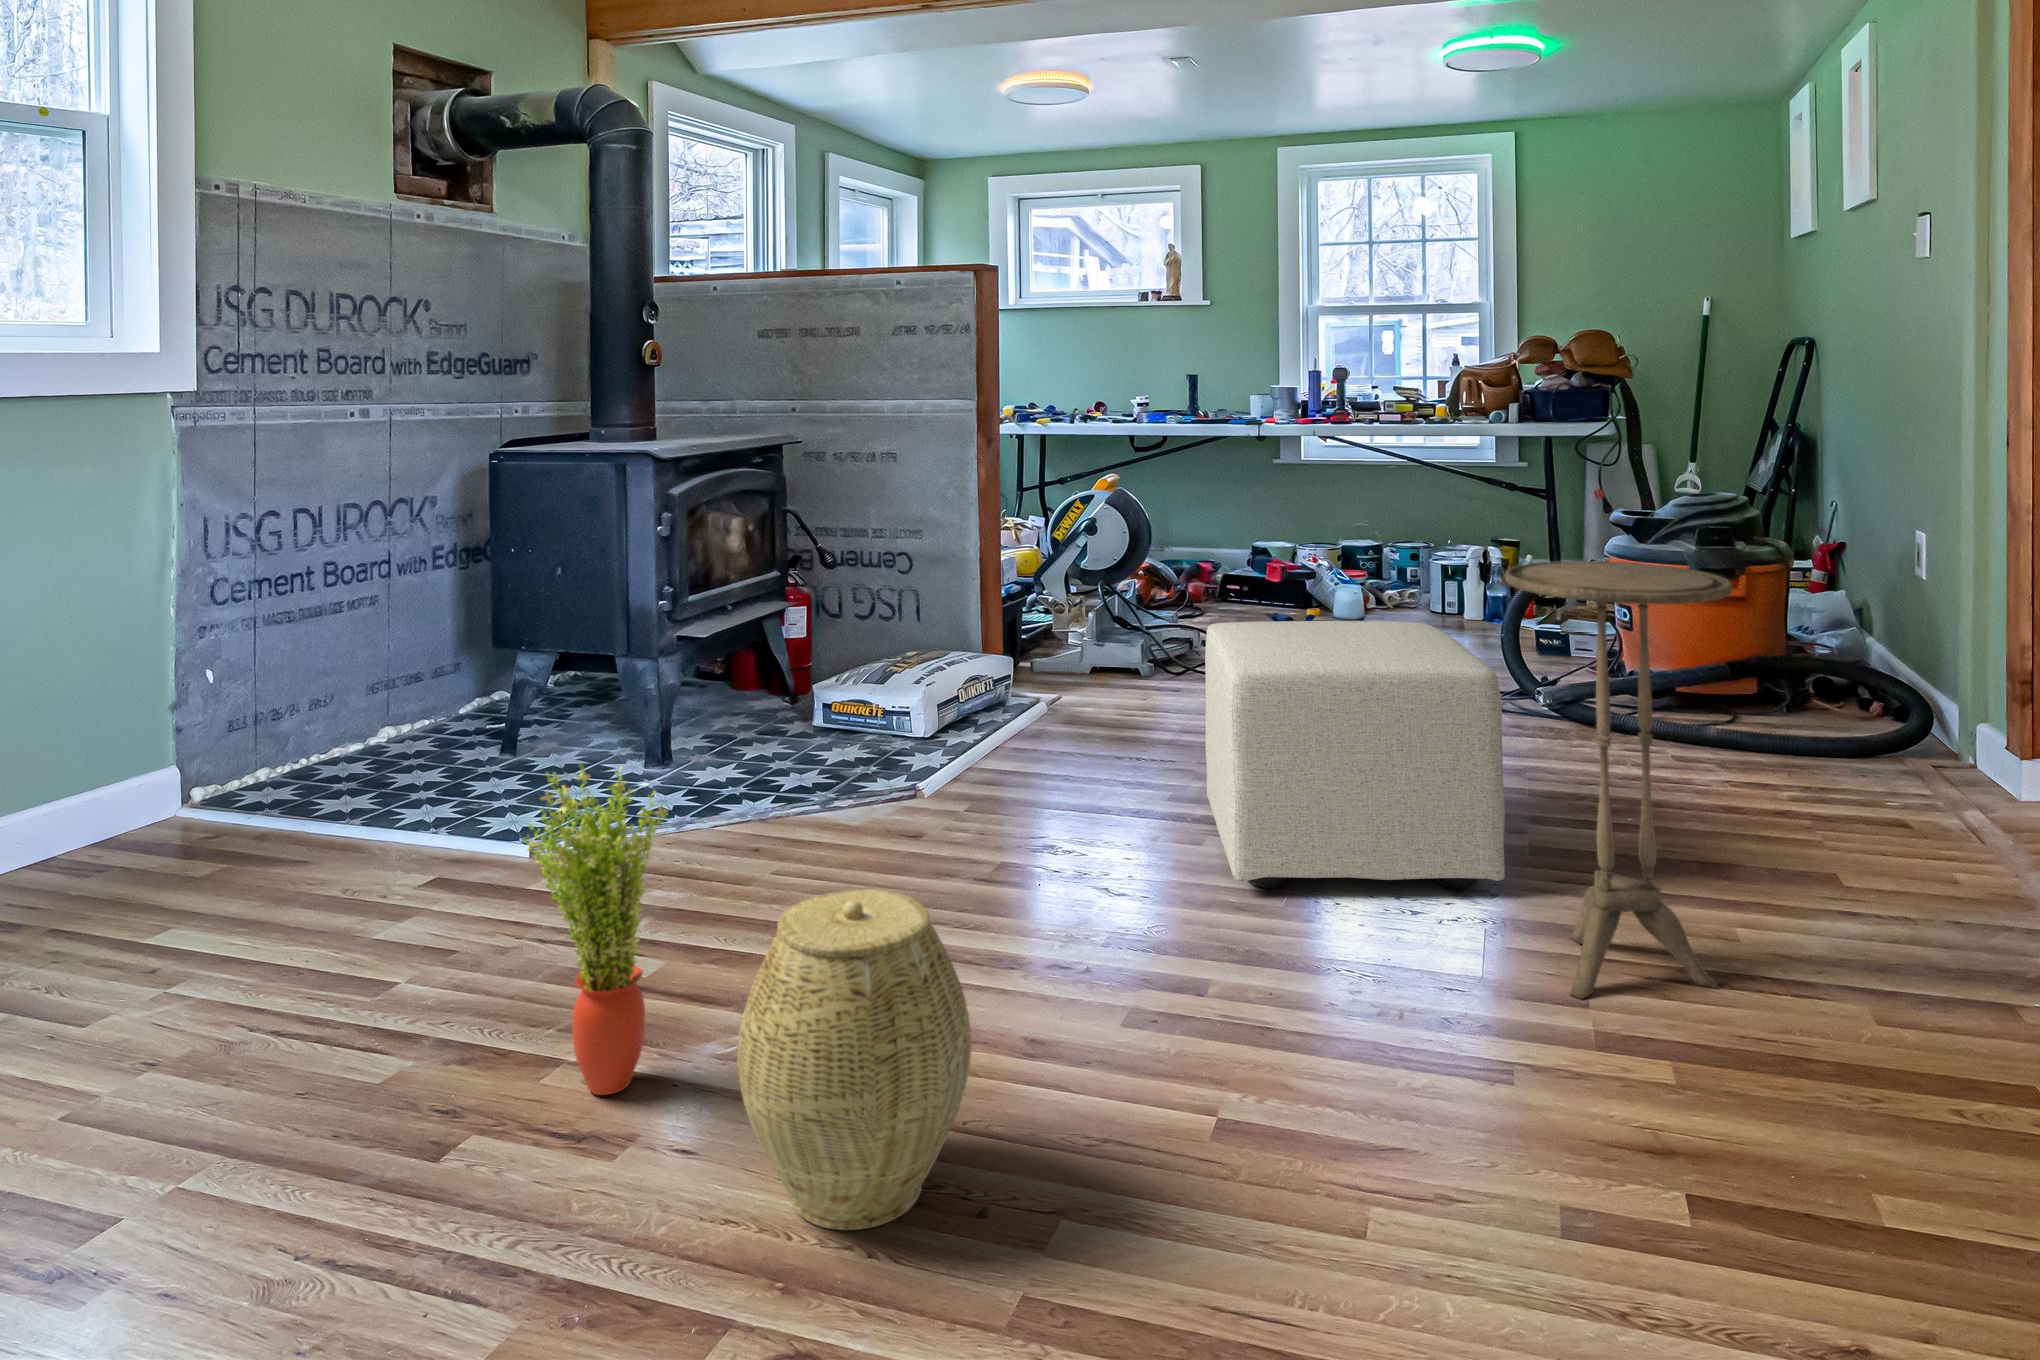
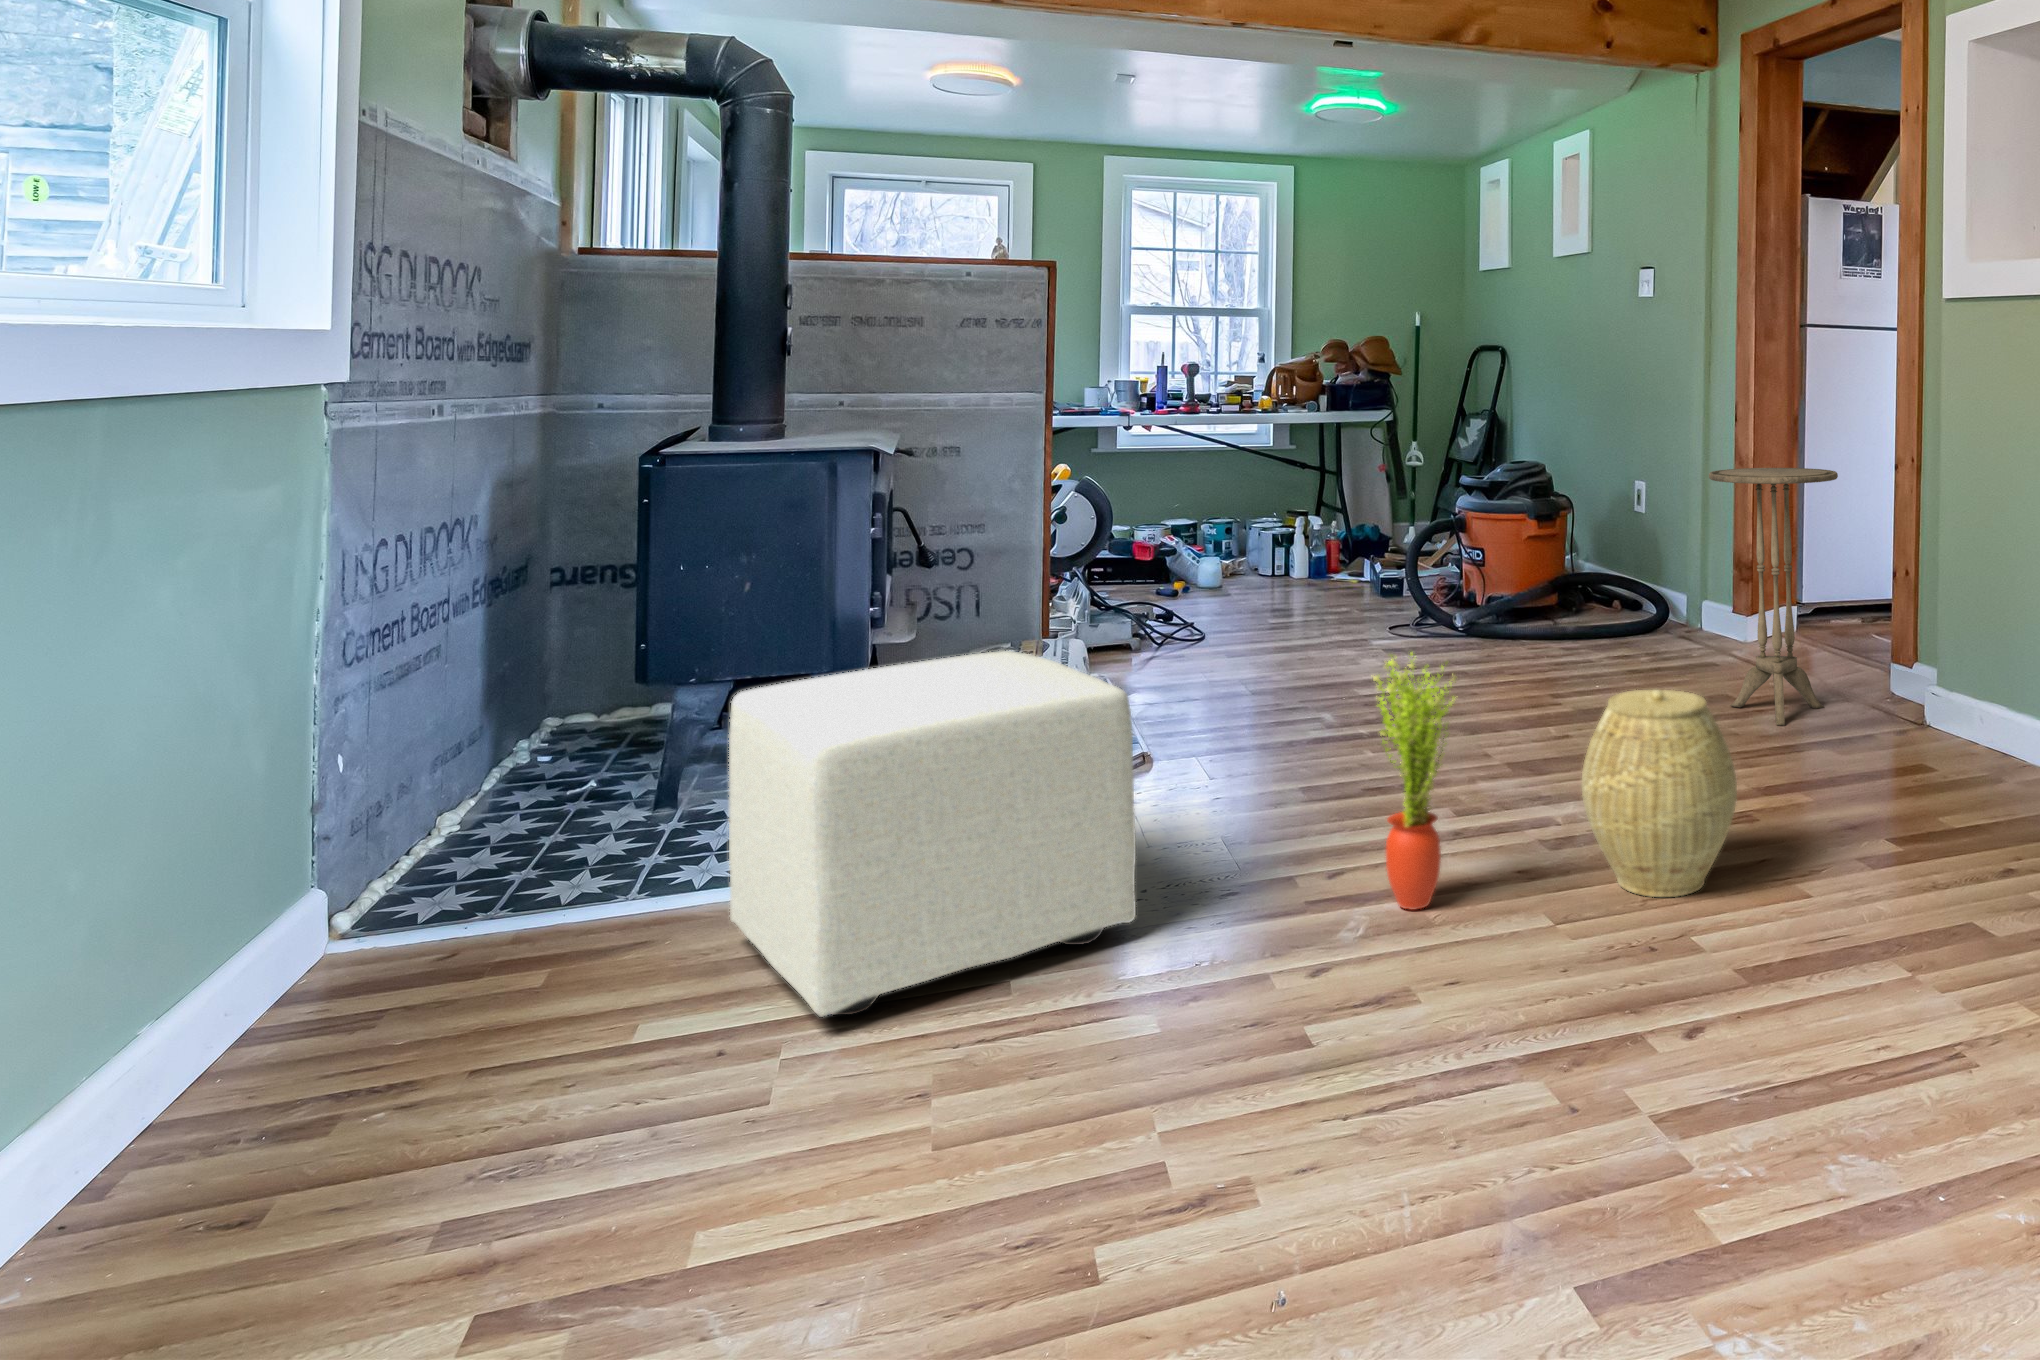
ottoman: present [1205,621,1505,889] -> present [729,651,1136,1017]

